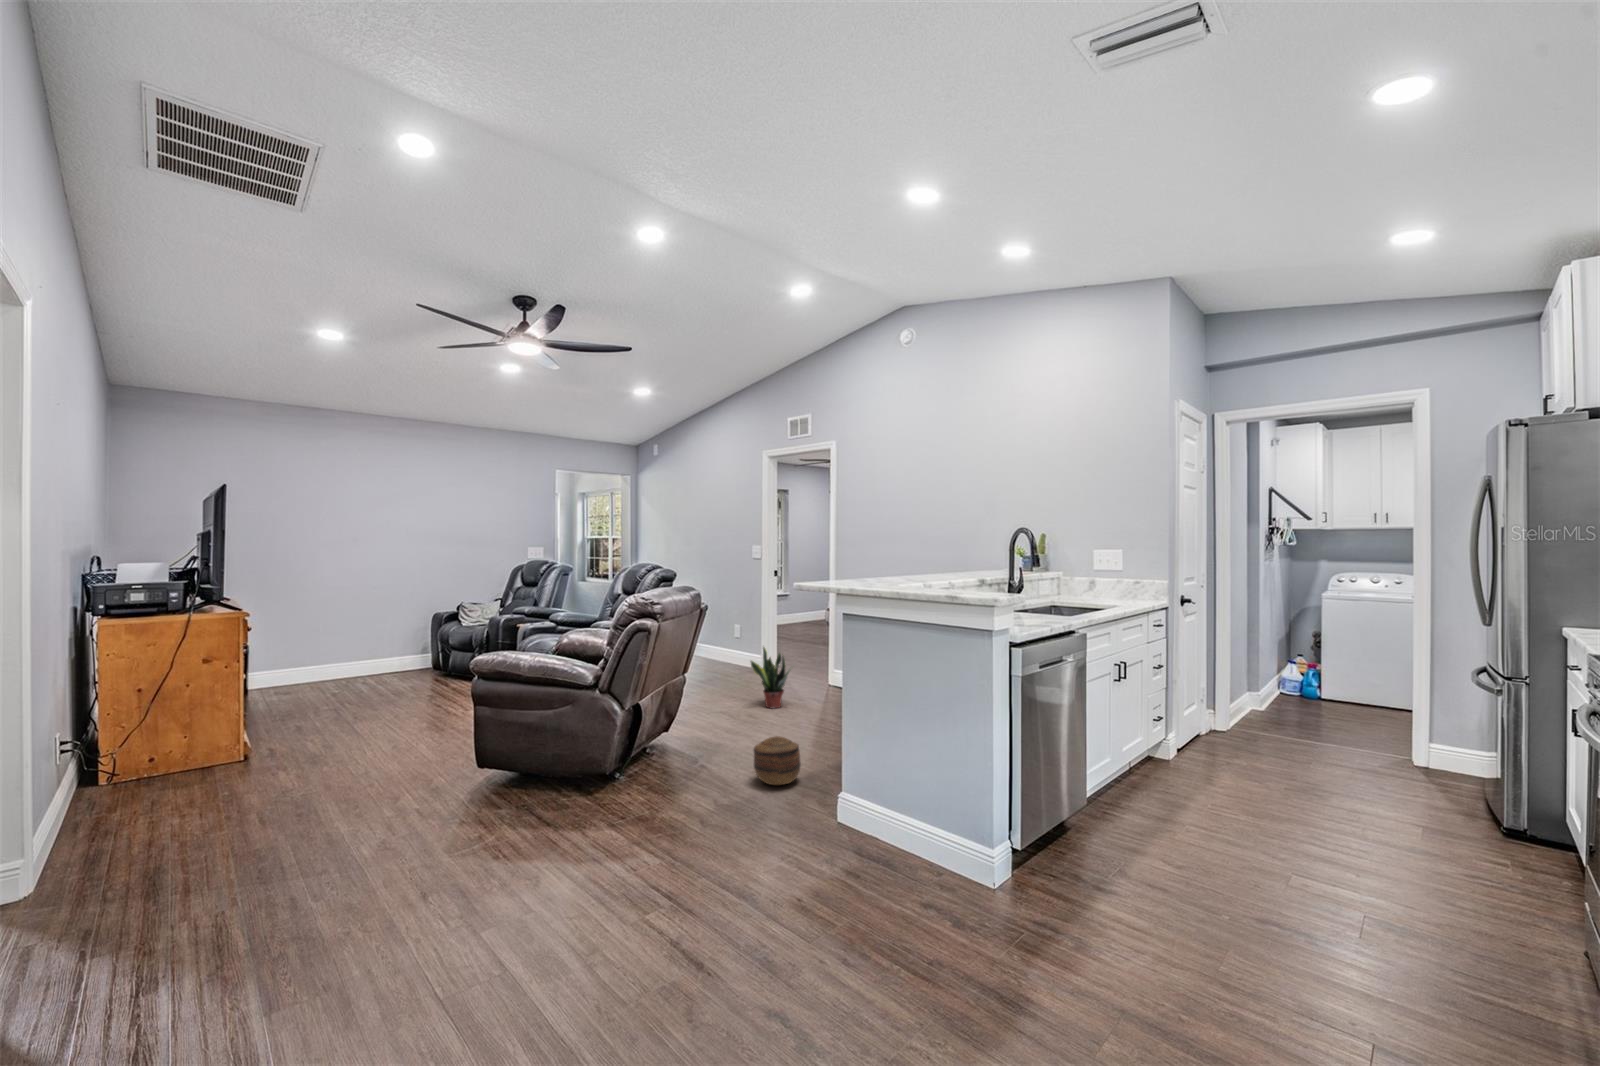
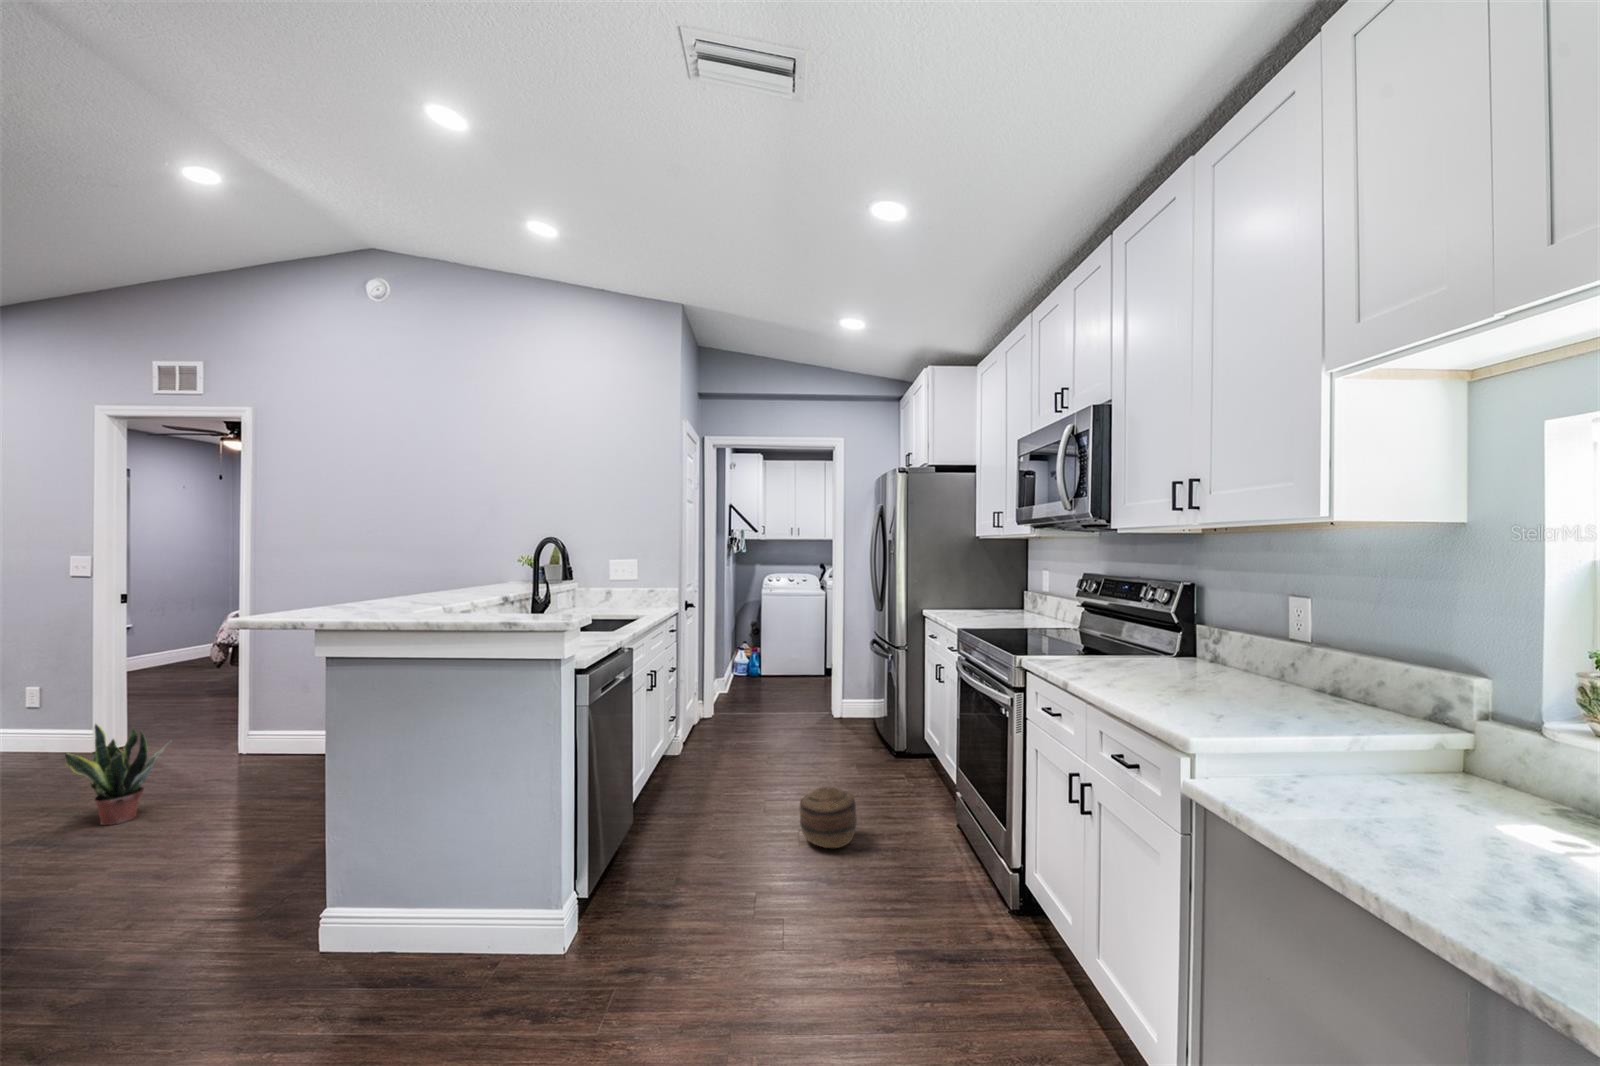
basket: present [754,736,801,785] -> present [800,786,857,848]

